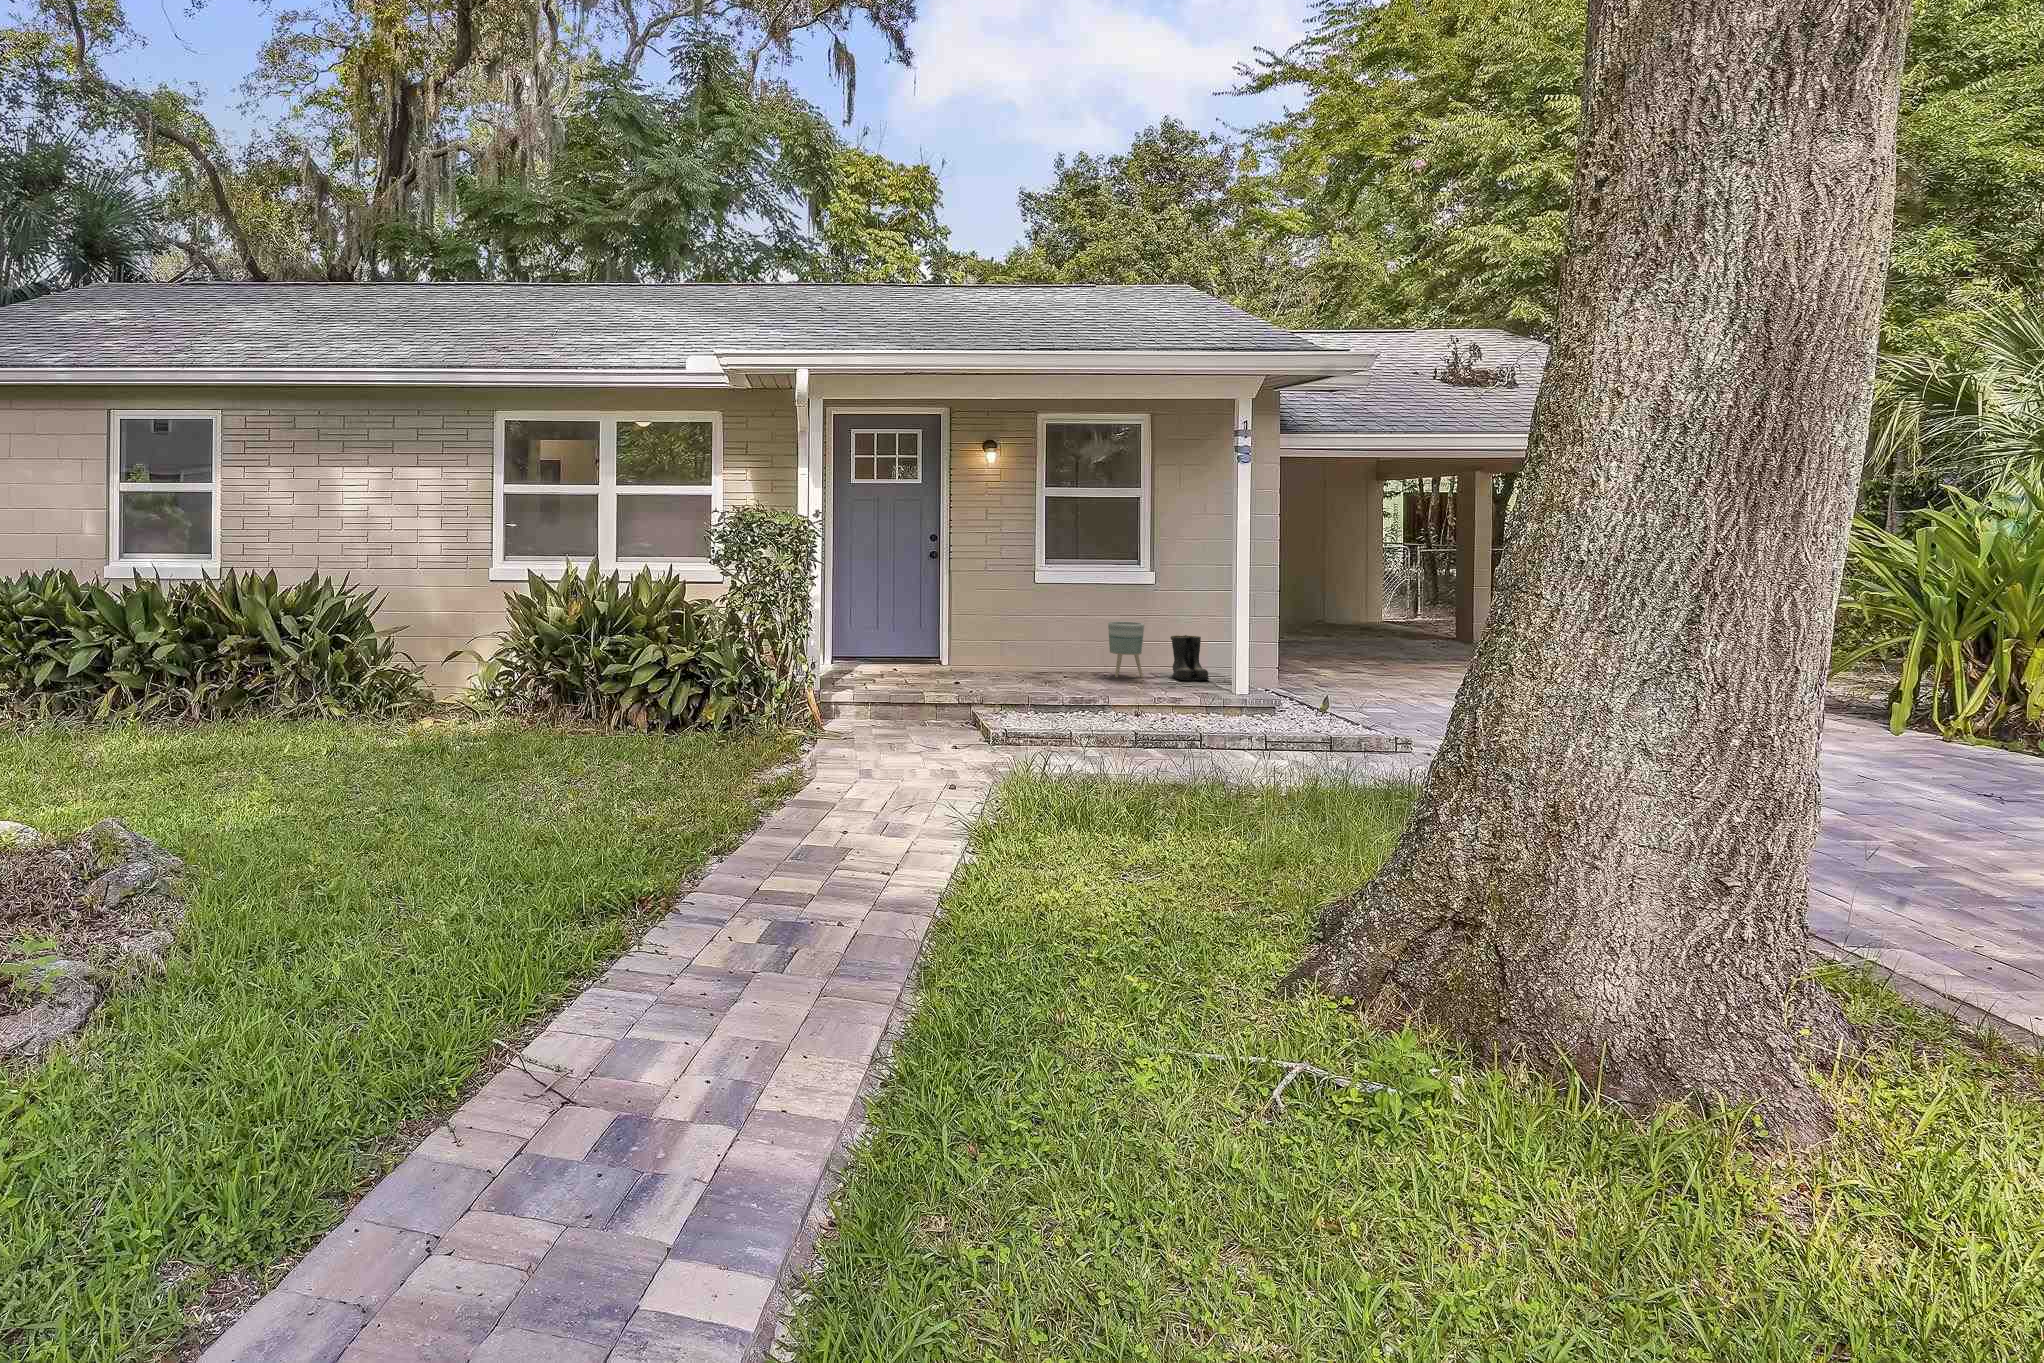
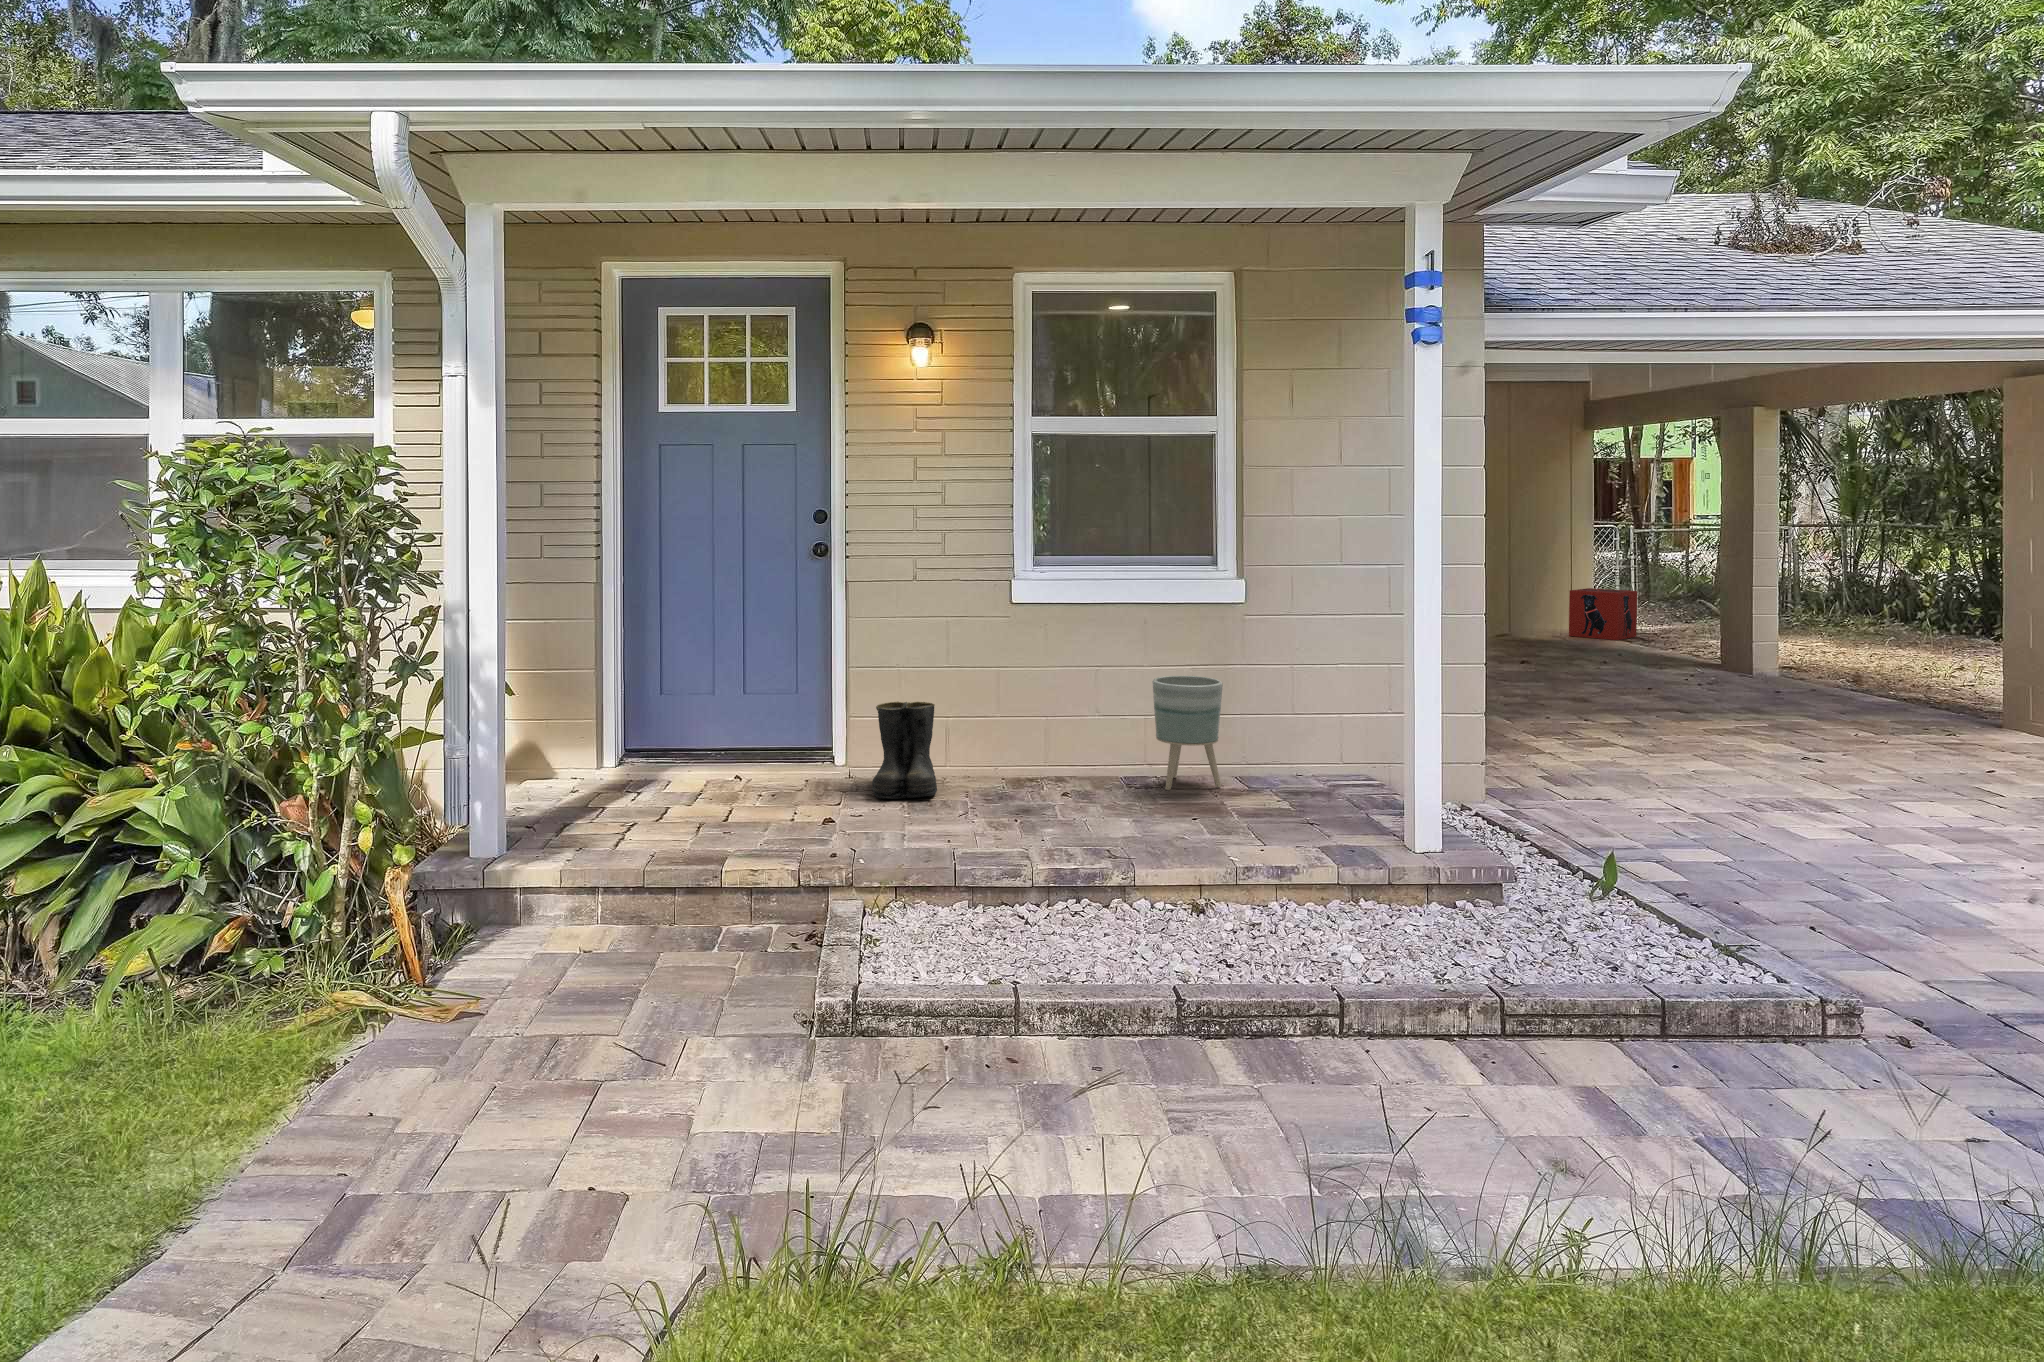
storage box: none [1366,595,1414,630] -> present [1569,588,1637,640]
boots: present [1171,635,1209,681] -> present [872,702,937,799]

